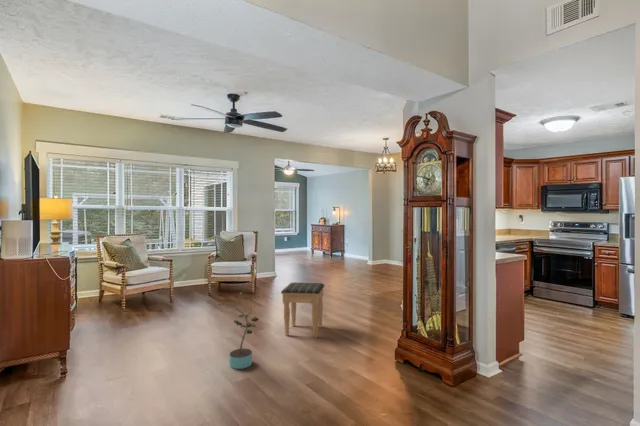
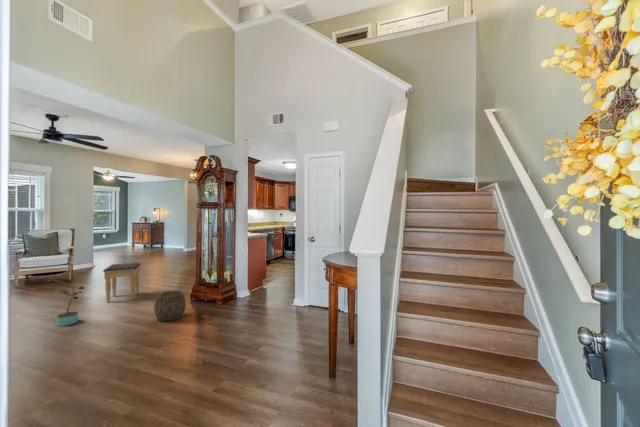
woven basket: none [346,343,395,401] -> present [154,291,186,321]

